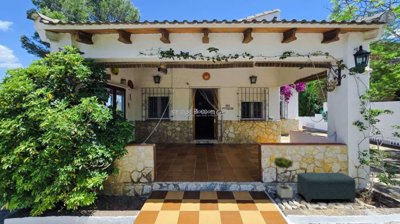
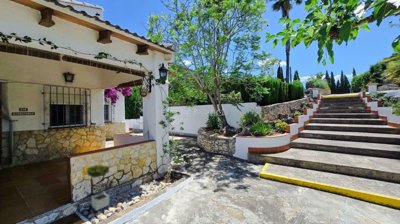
bench: present [297,173,356,202] -> none [115,165,163,204]

